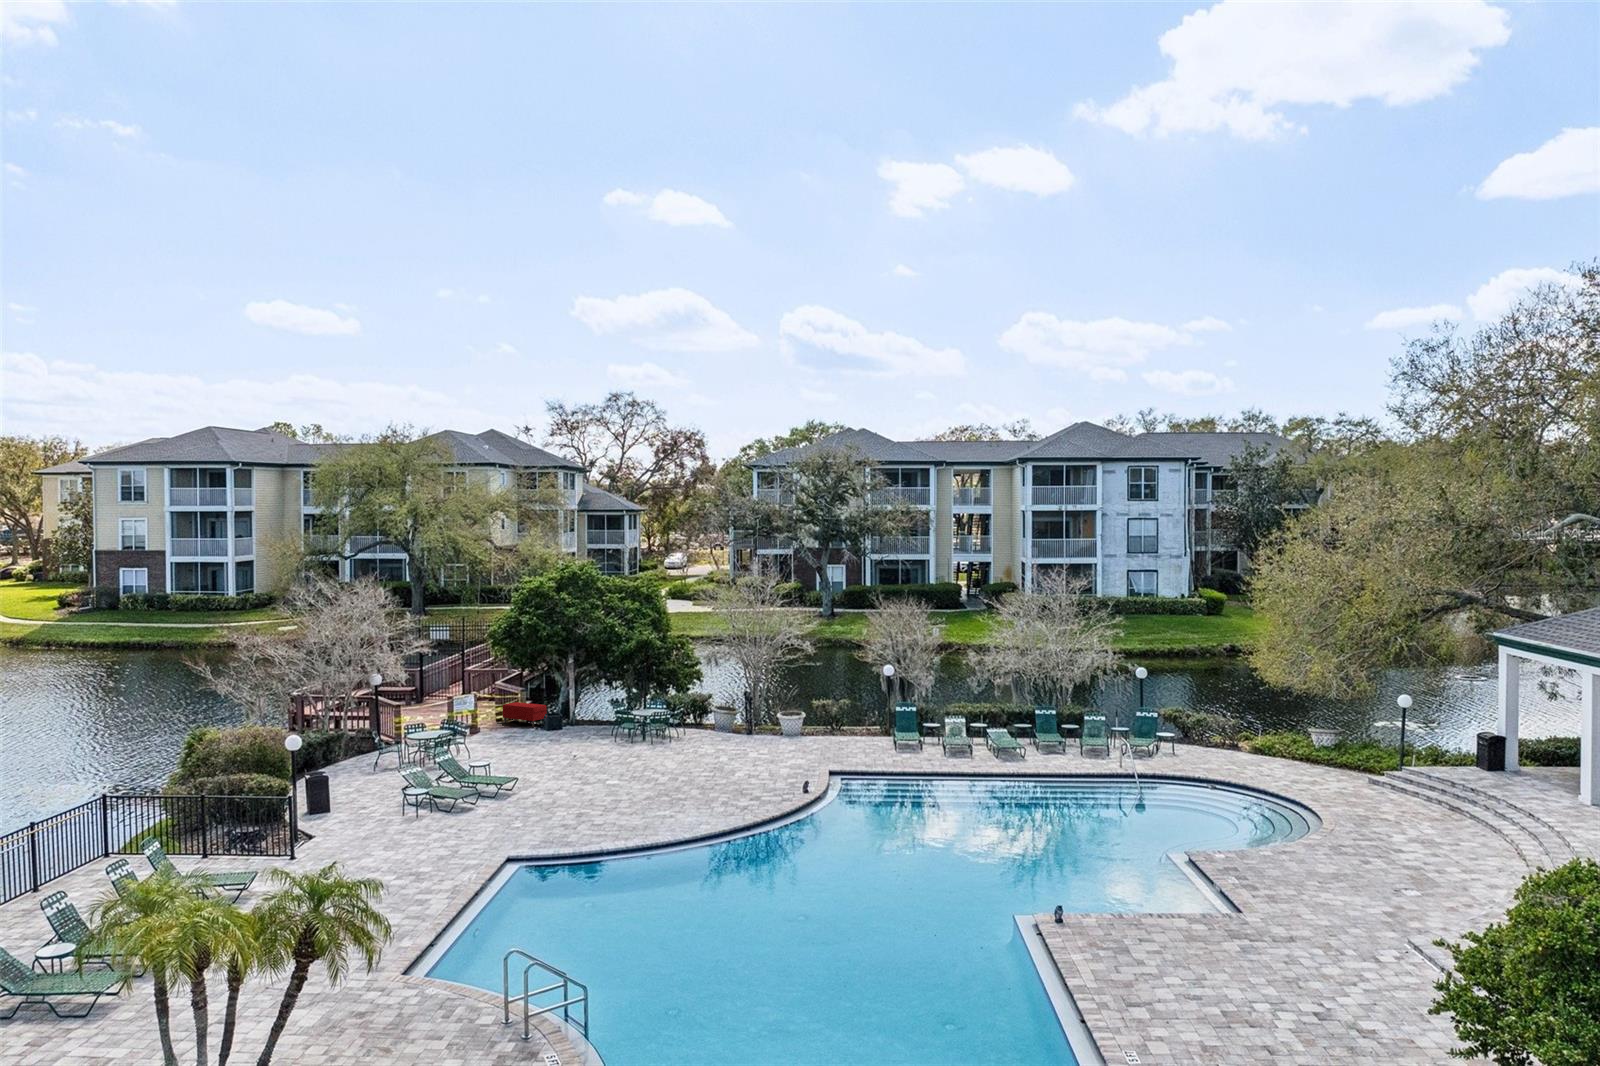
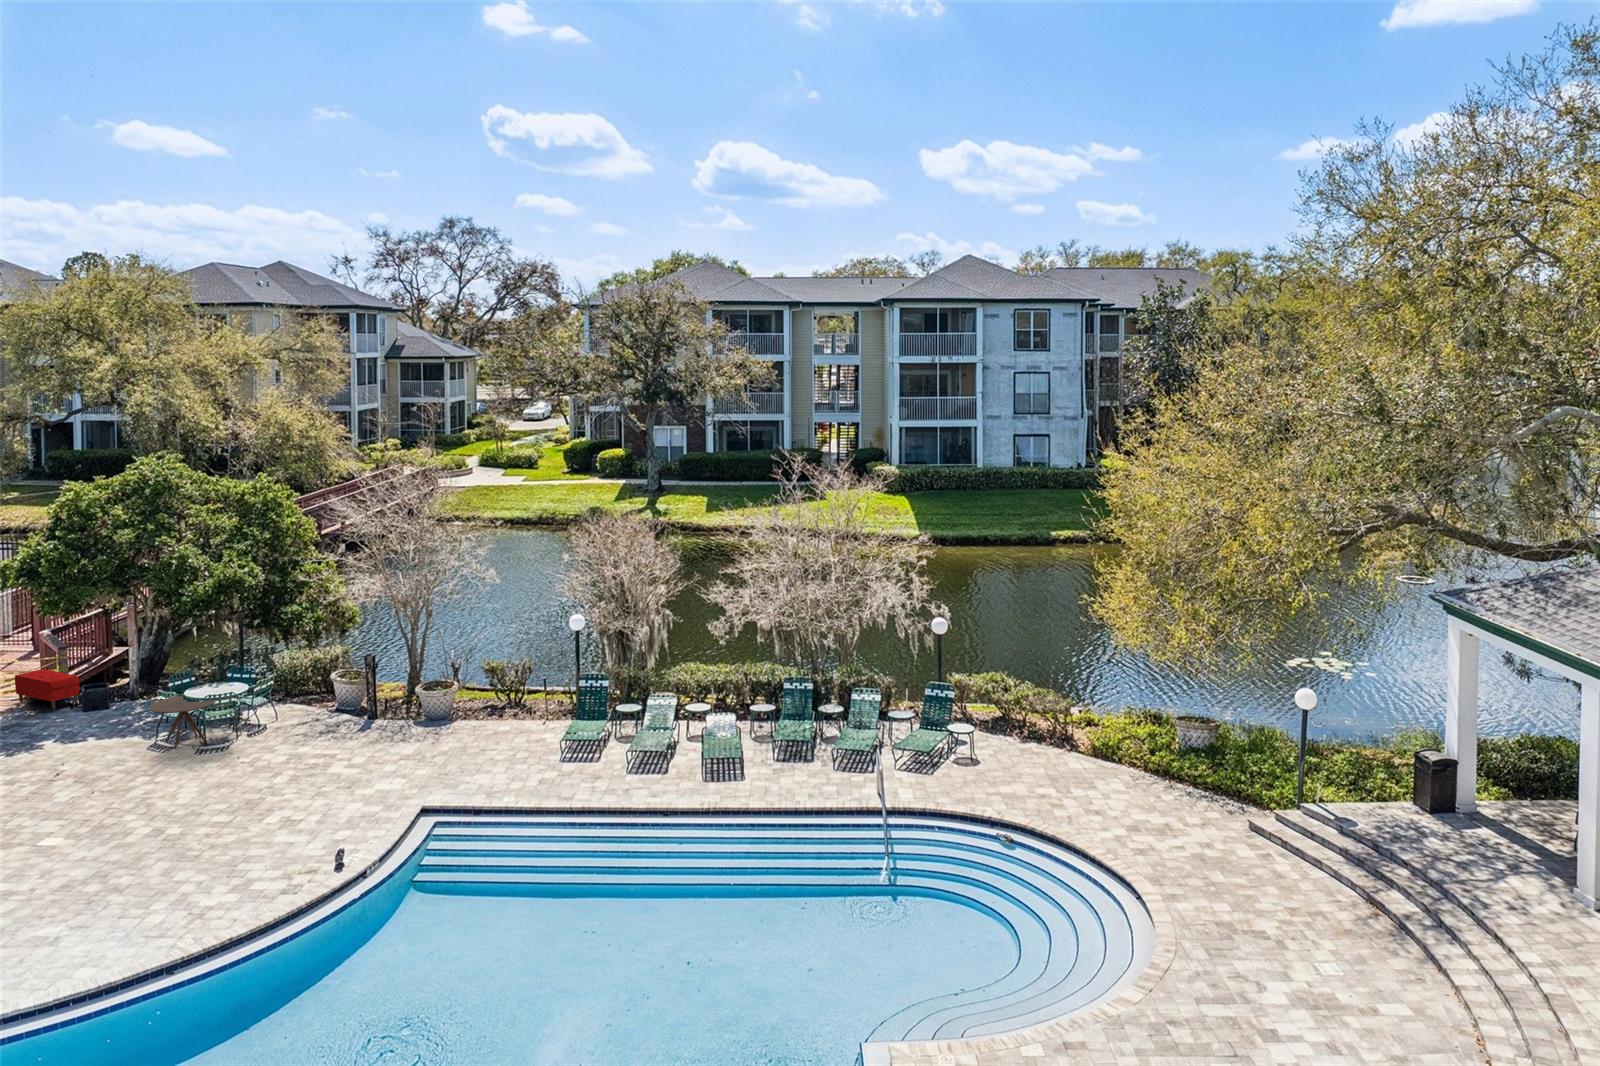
round table: none [622,712,662,744] -> present [149,696,216,749]

